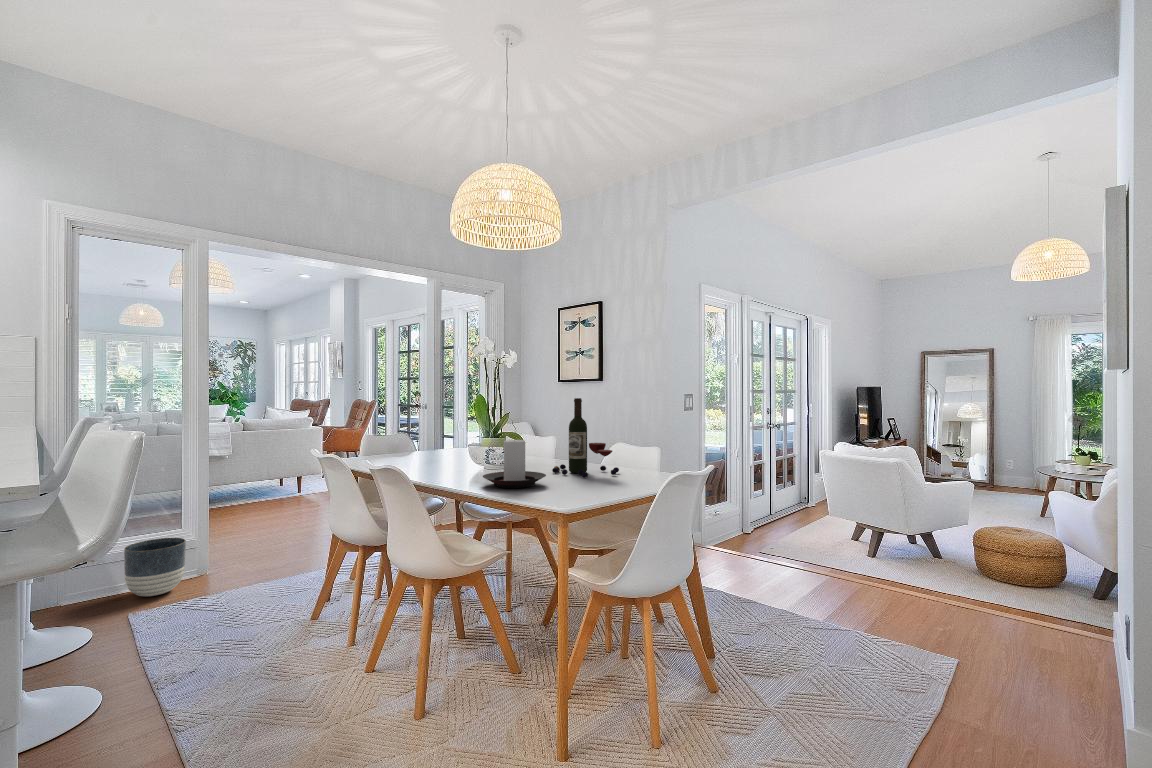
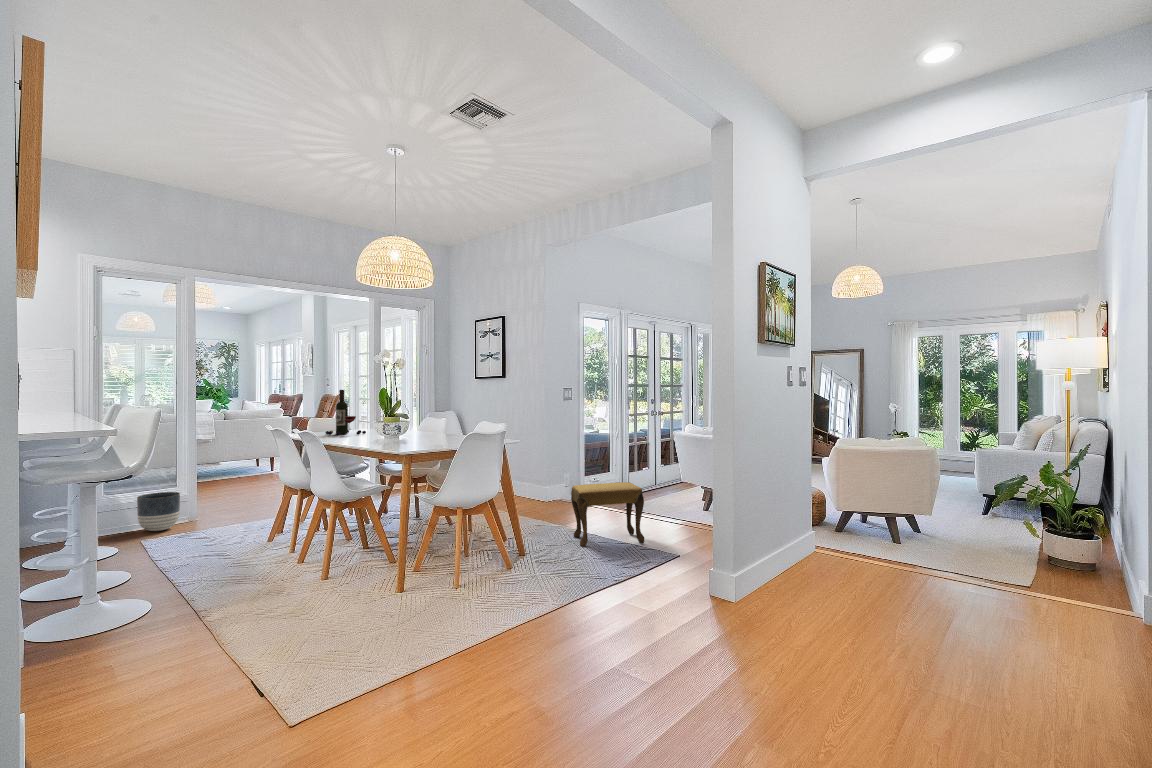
wine bottle: present [552,398,619,477] -> present [325,390,366,436]
candle holder: present [483,440,546,488] -> none [368,415,410,445]
footstool: none [746,530,865,632] -> present [571,482,644,547]

